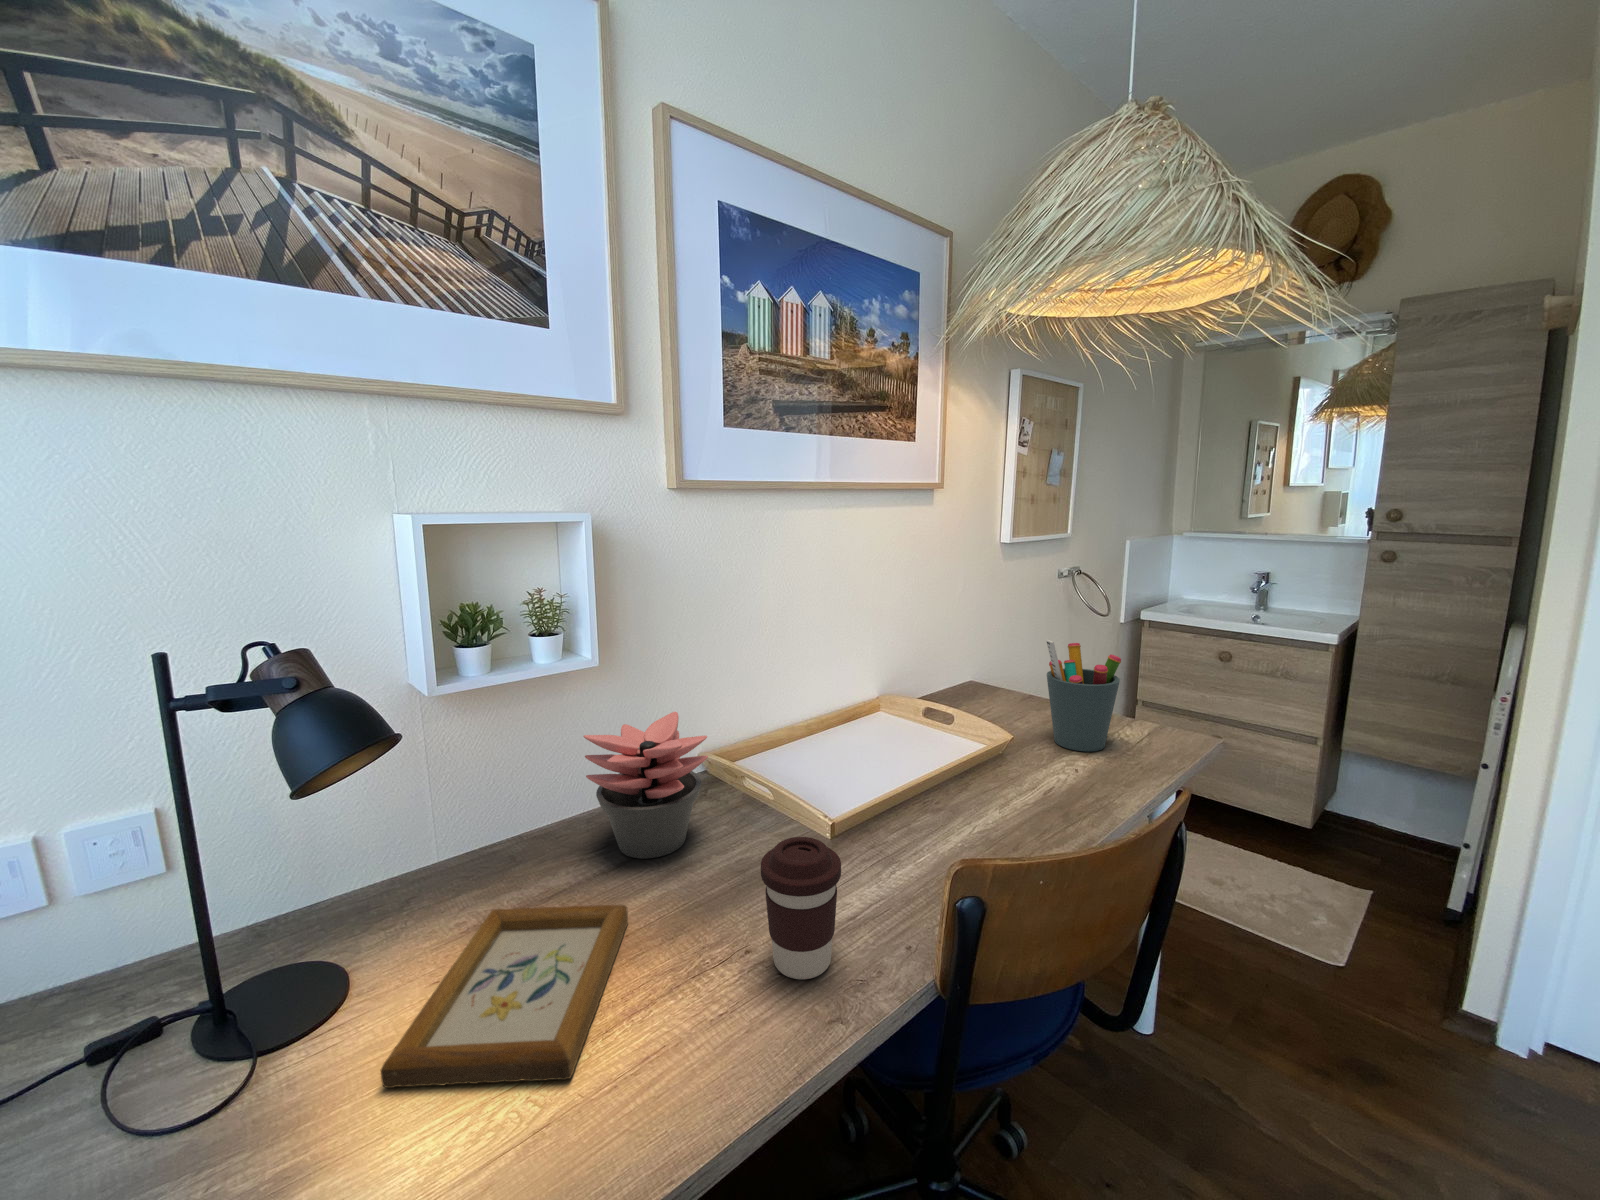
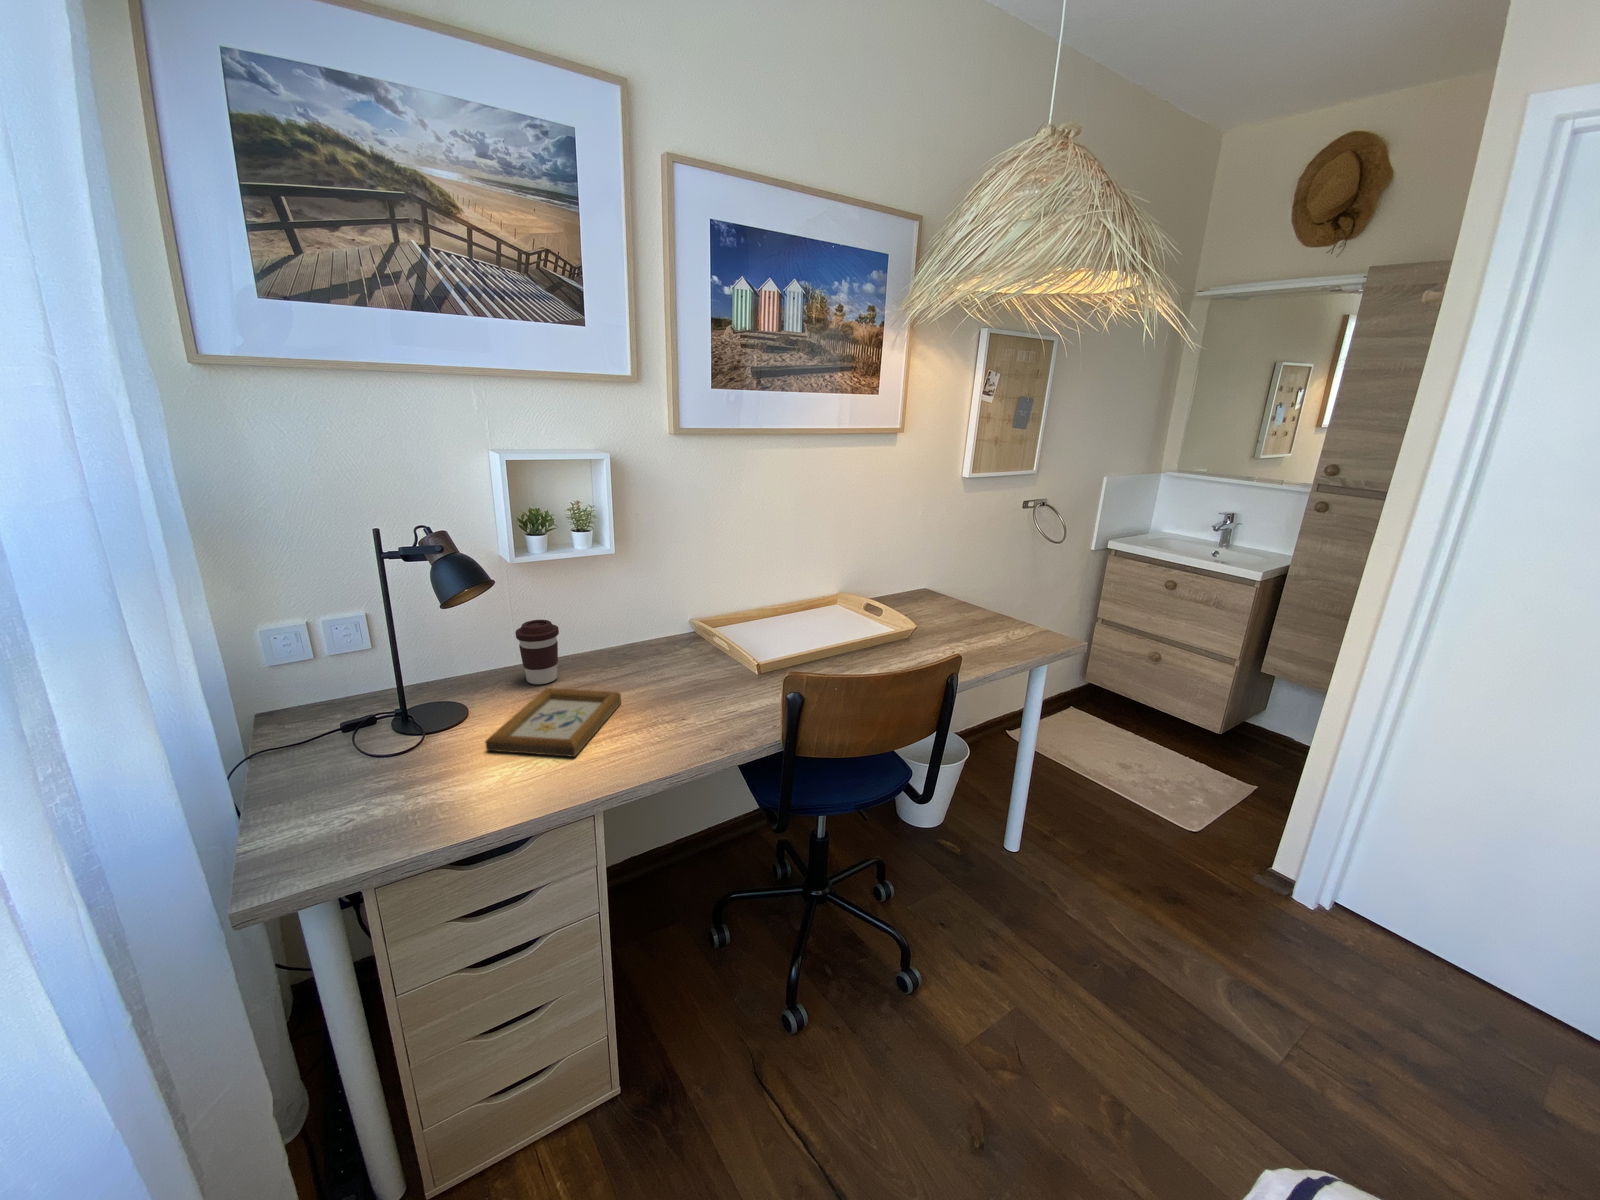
pen holder: present [1046,640,1121,752] -> none [954,557,1010,642]
succulent plant: present [583,712,708,859] -> none [605,588,683,675]
coffee cup: present [761,837,841,979] -> present [515,620,559,684]

